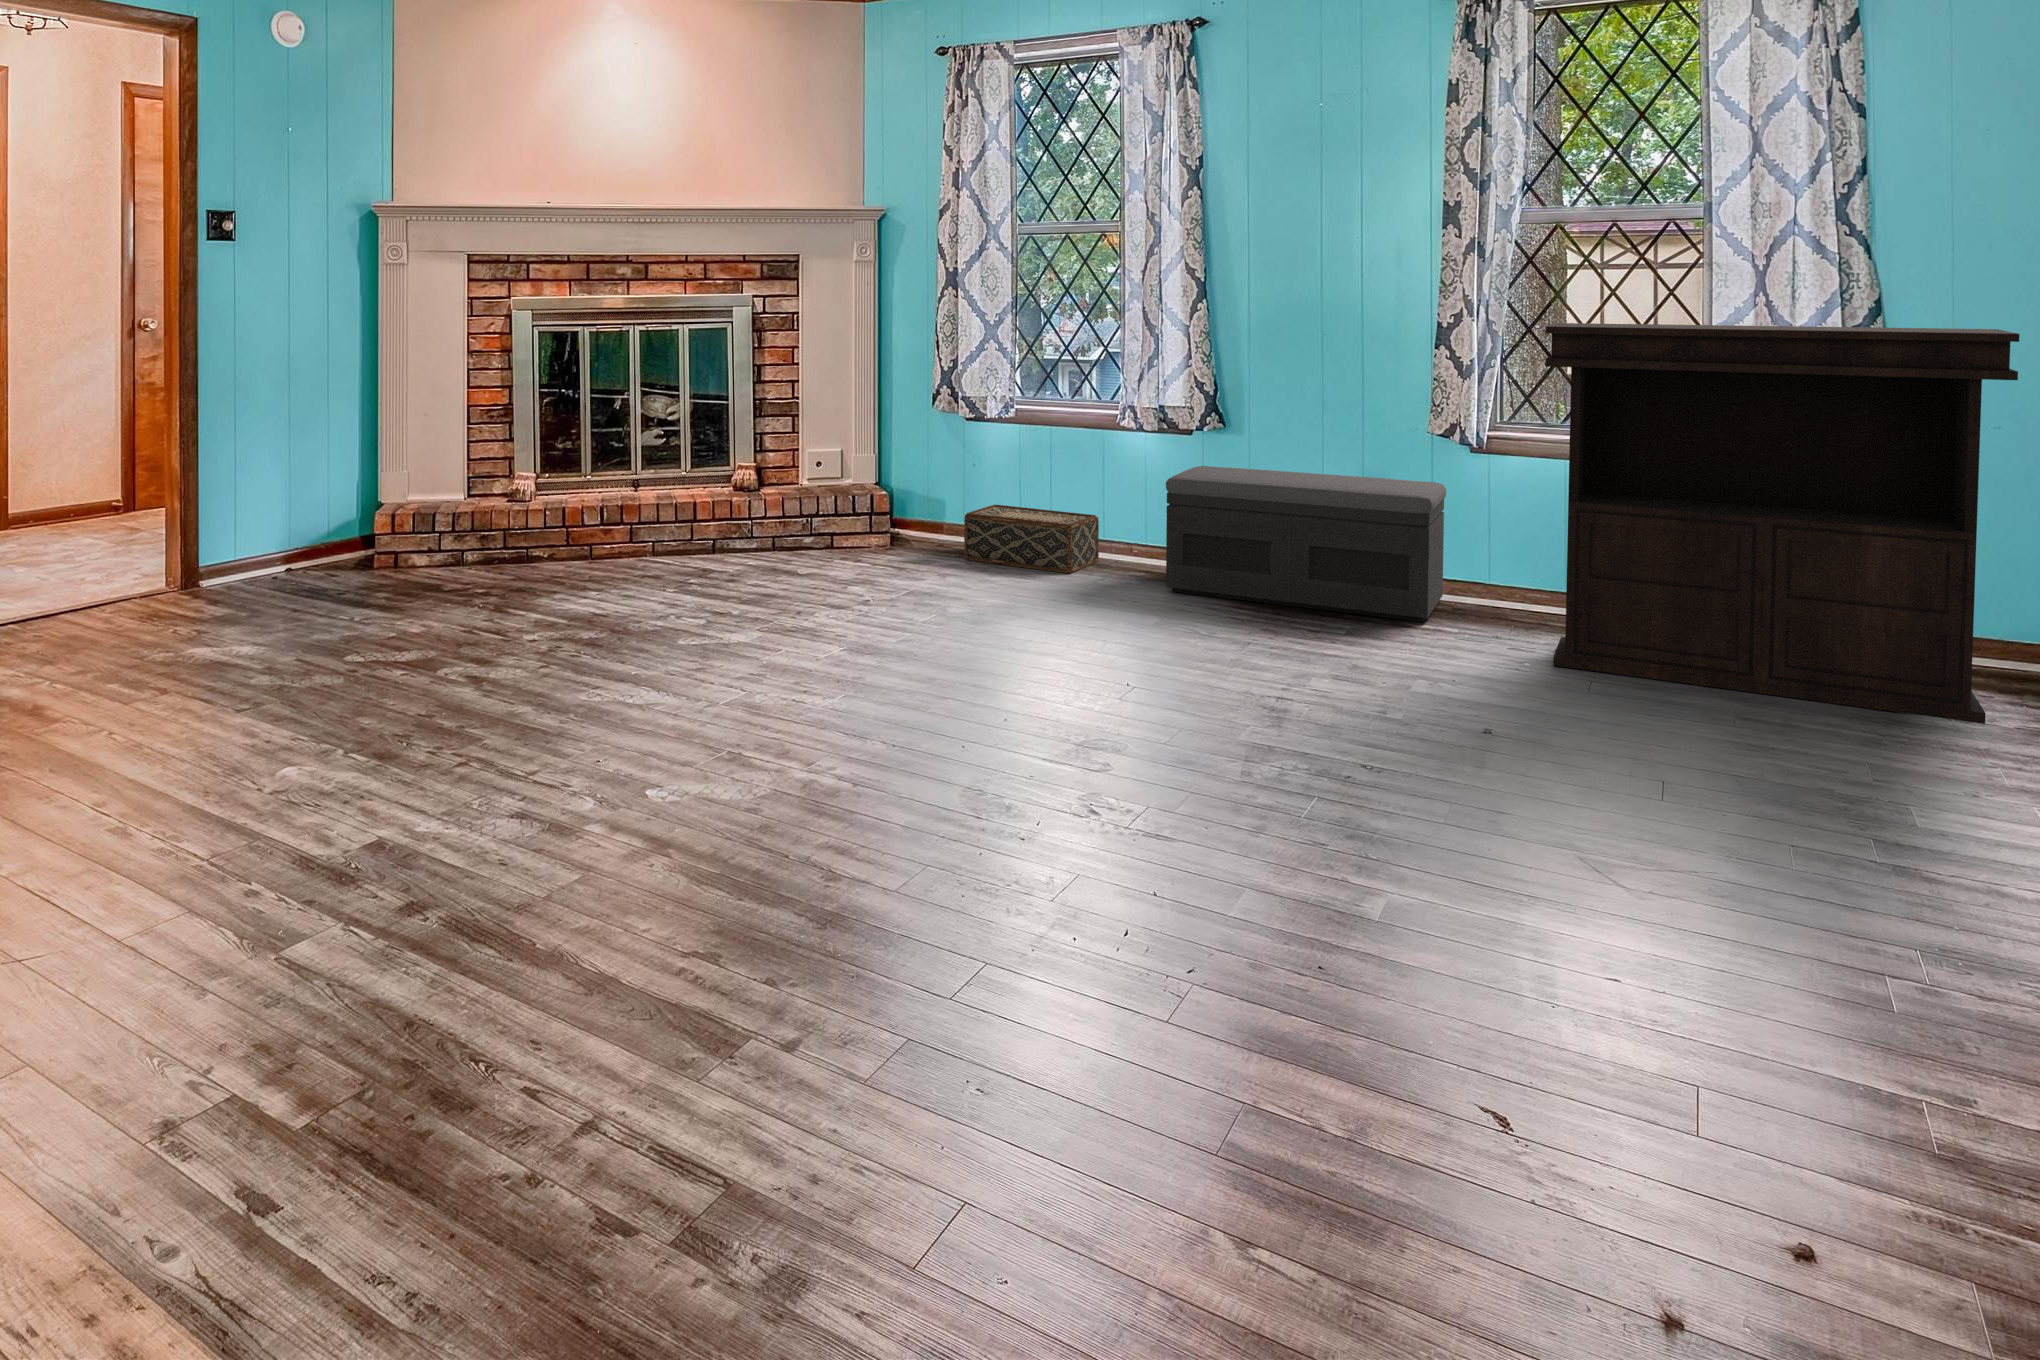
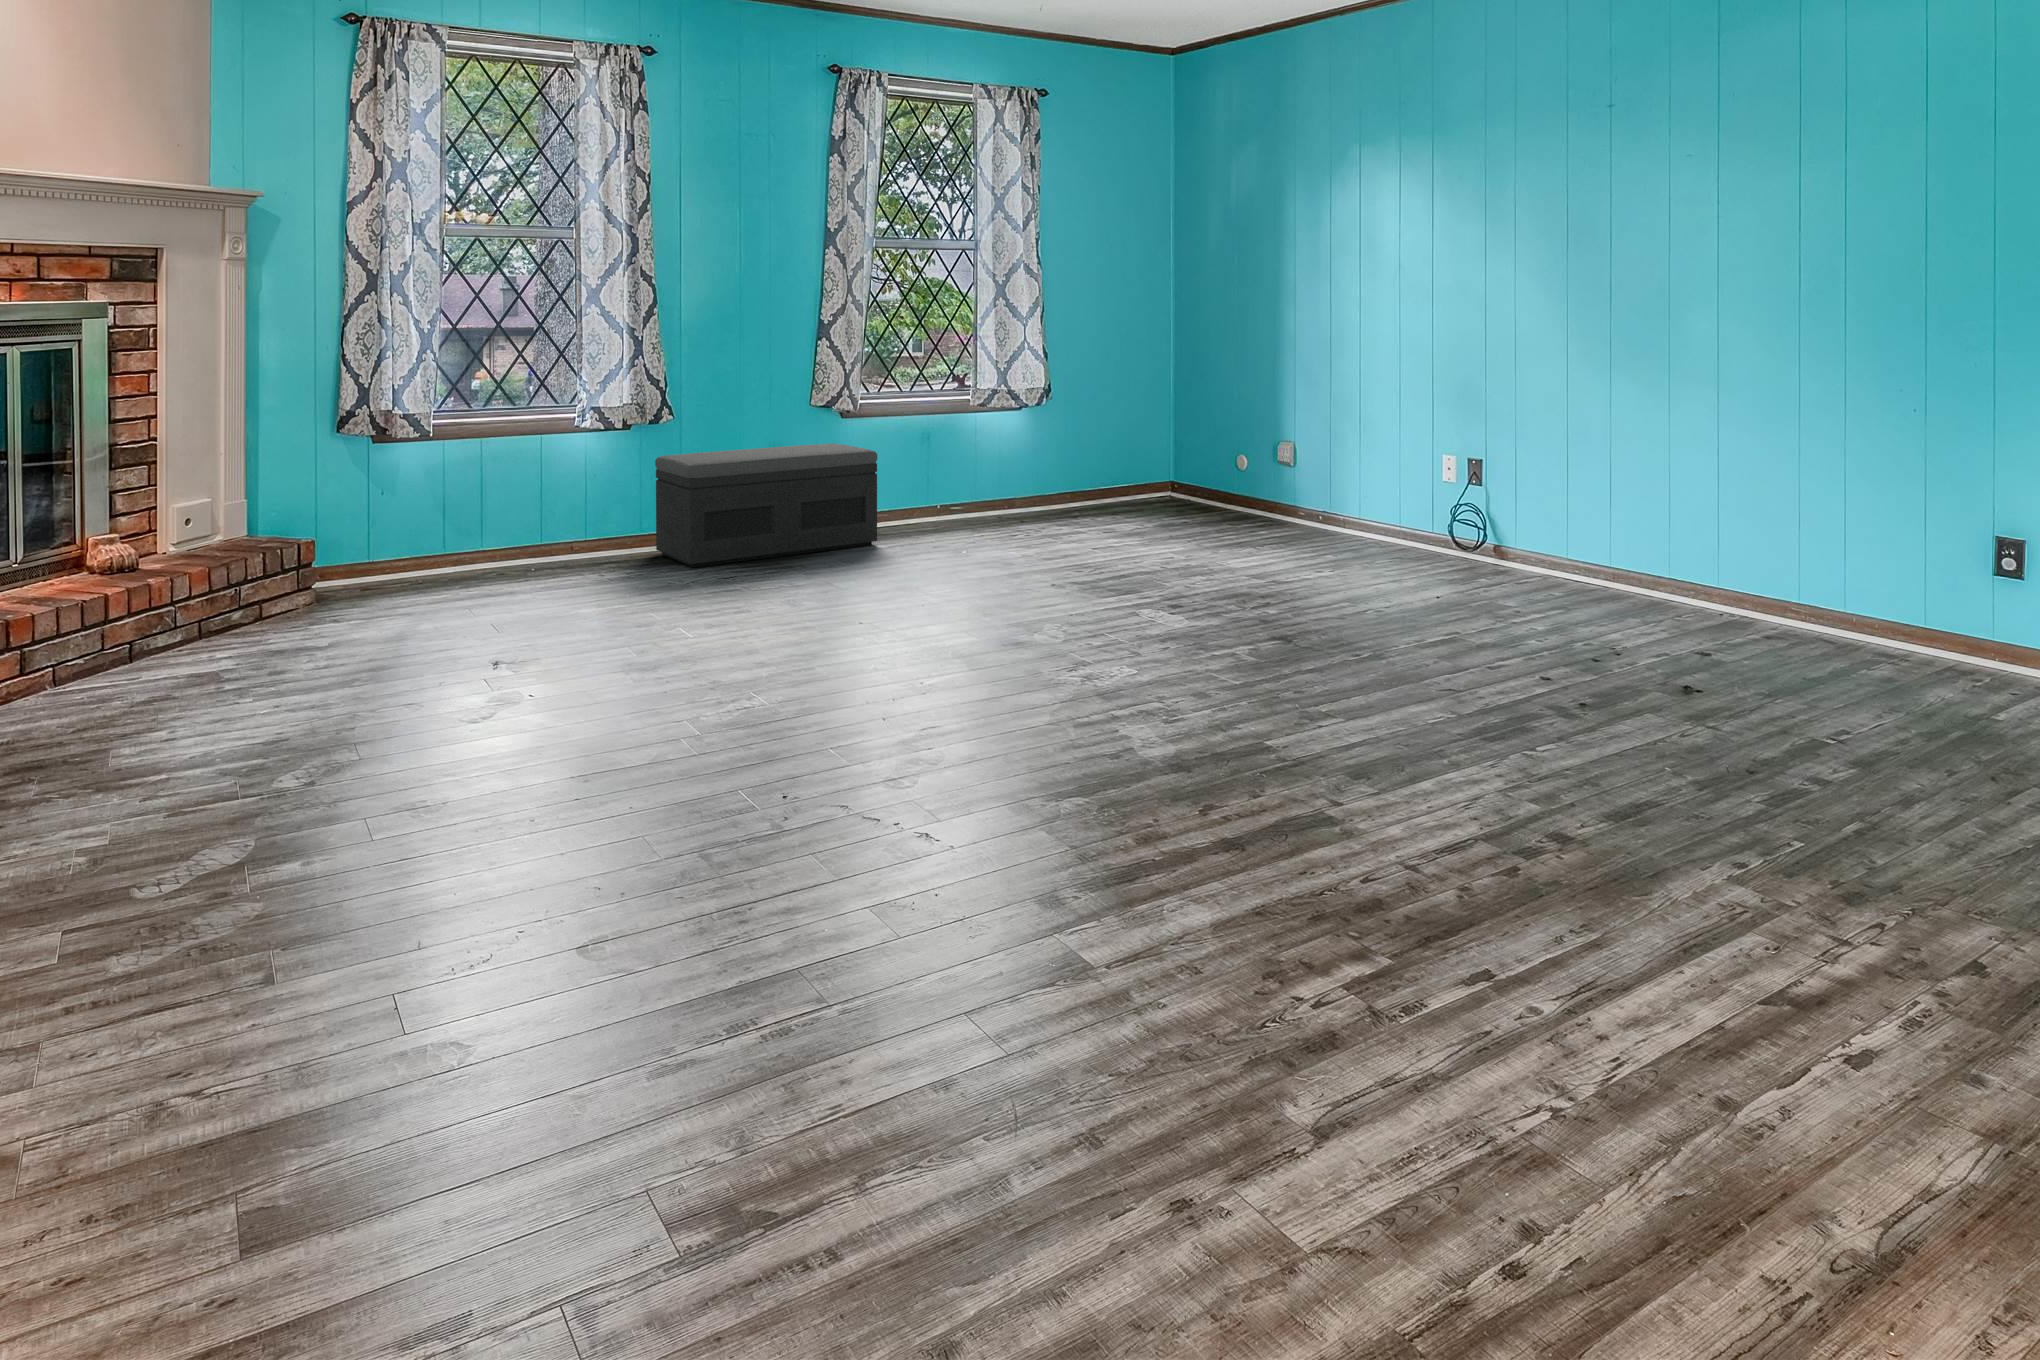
console table: present [1545,323,2019,724] -> none [949,317,1166,547]
woven basket: present [964,505,1099,573] -> none [439,519,580,590]

